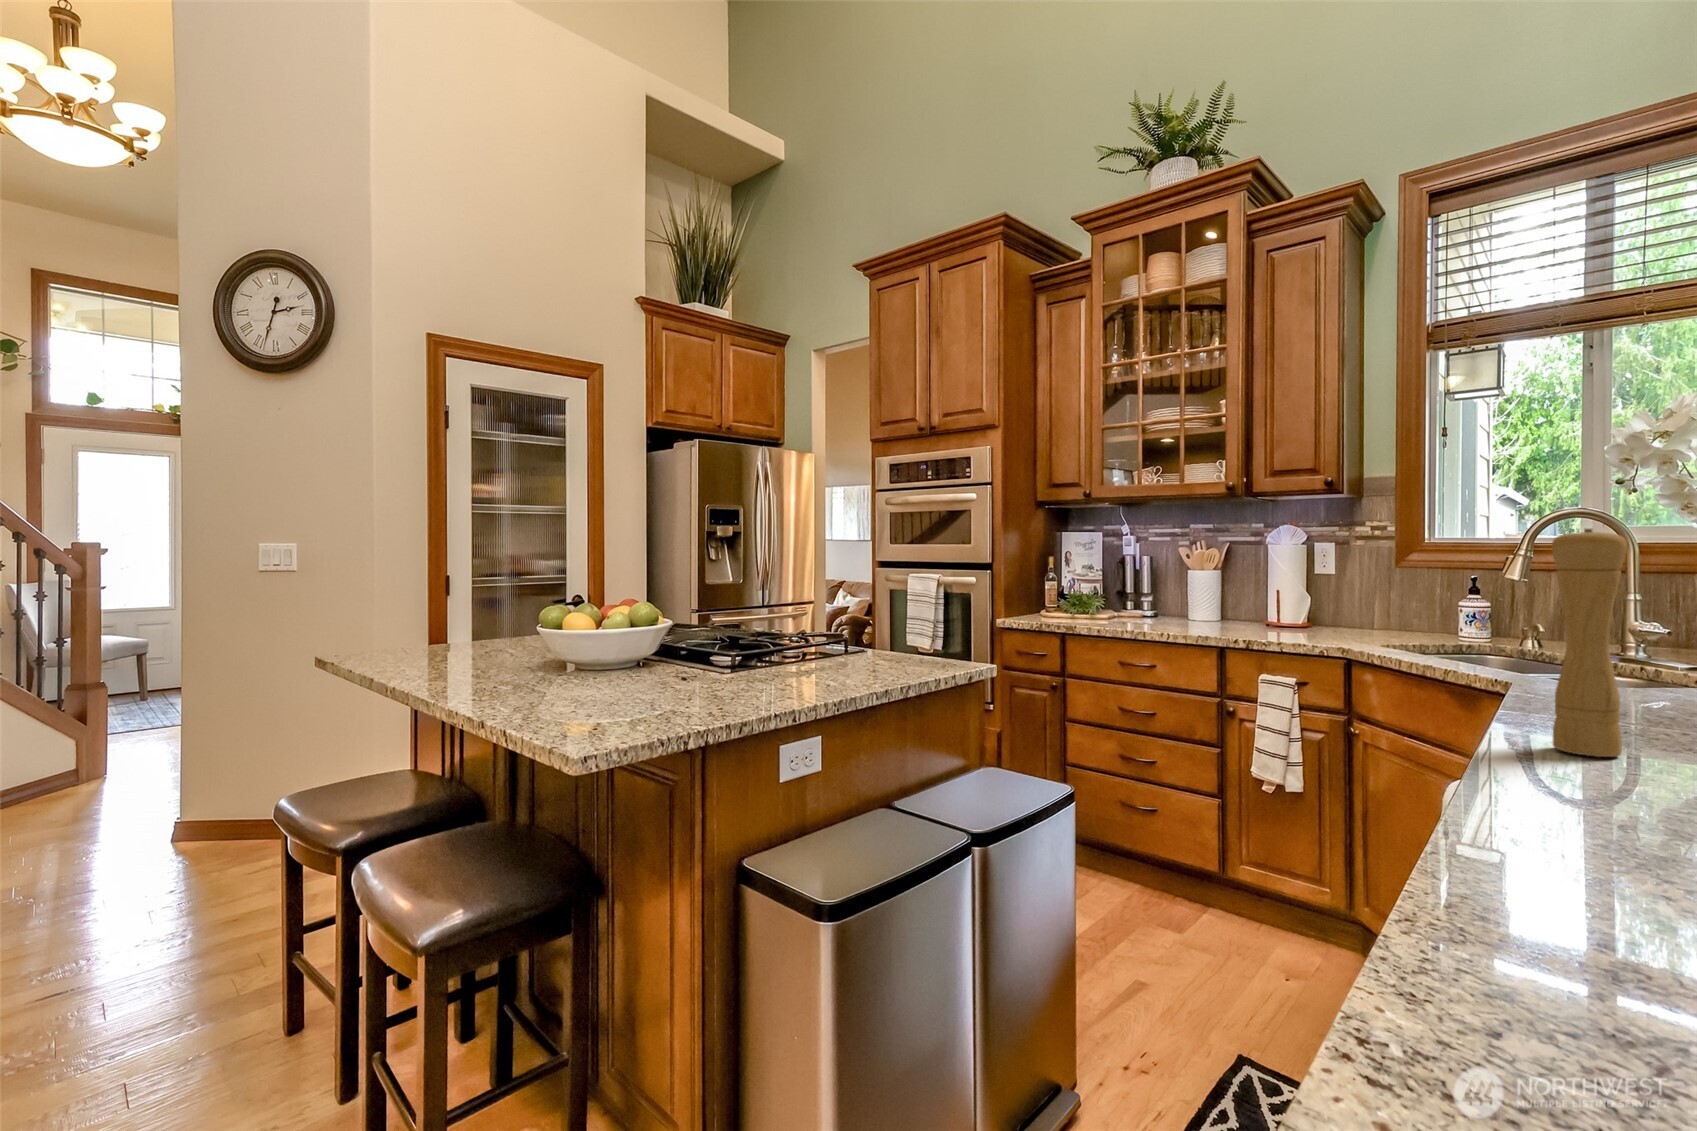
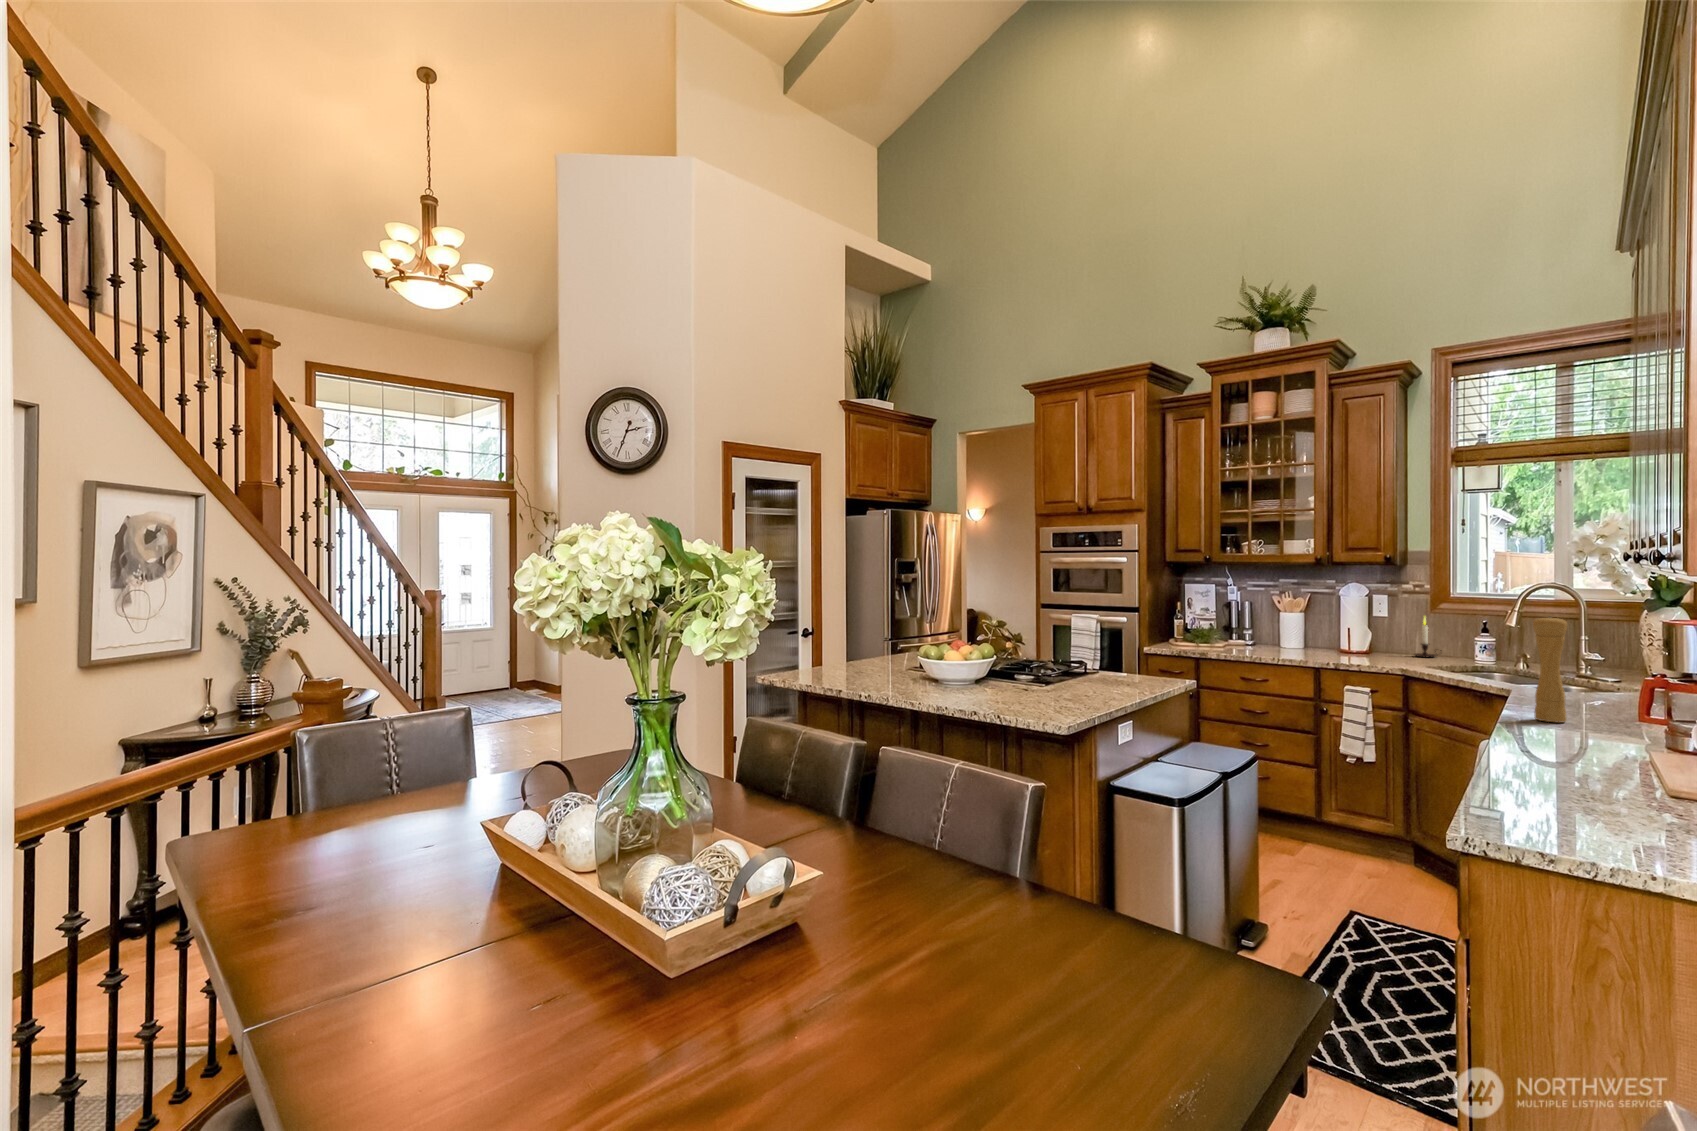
candle: none [1370,570,1412,632] -> present [1415,617,1441,657]

